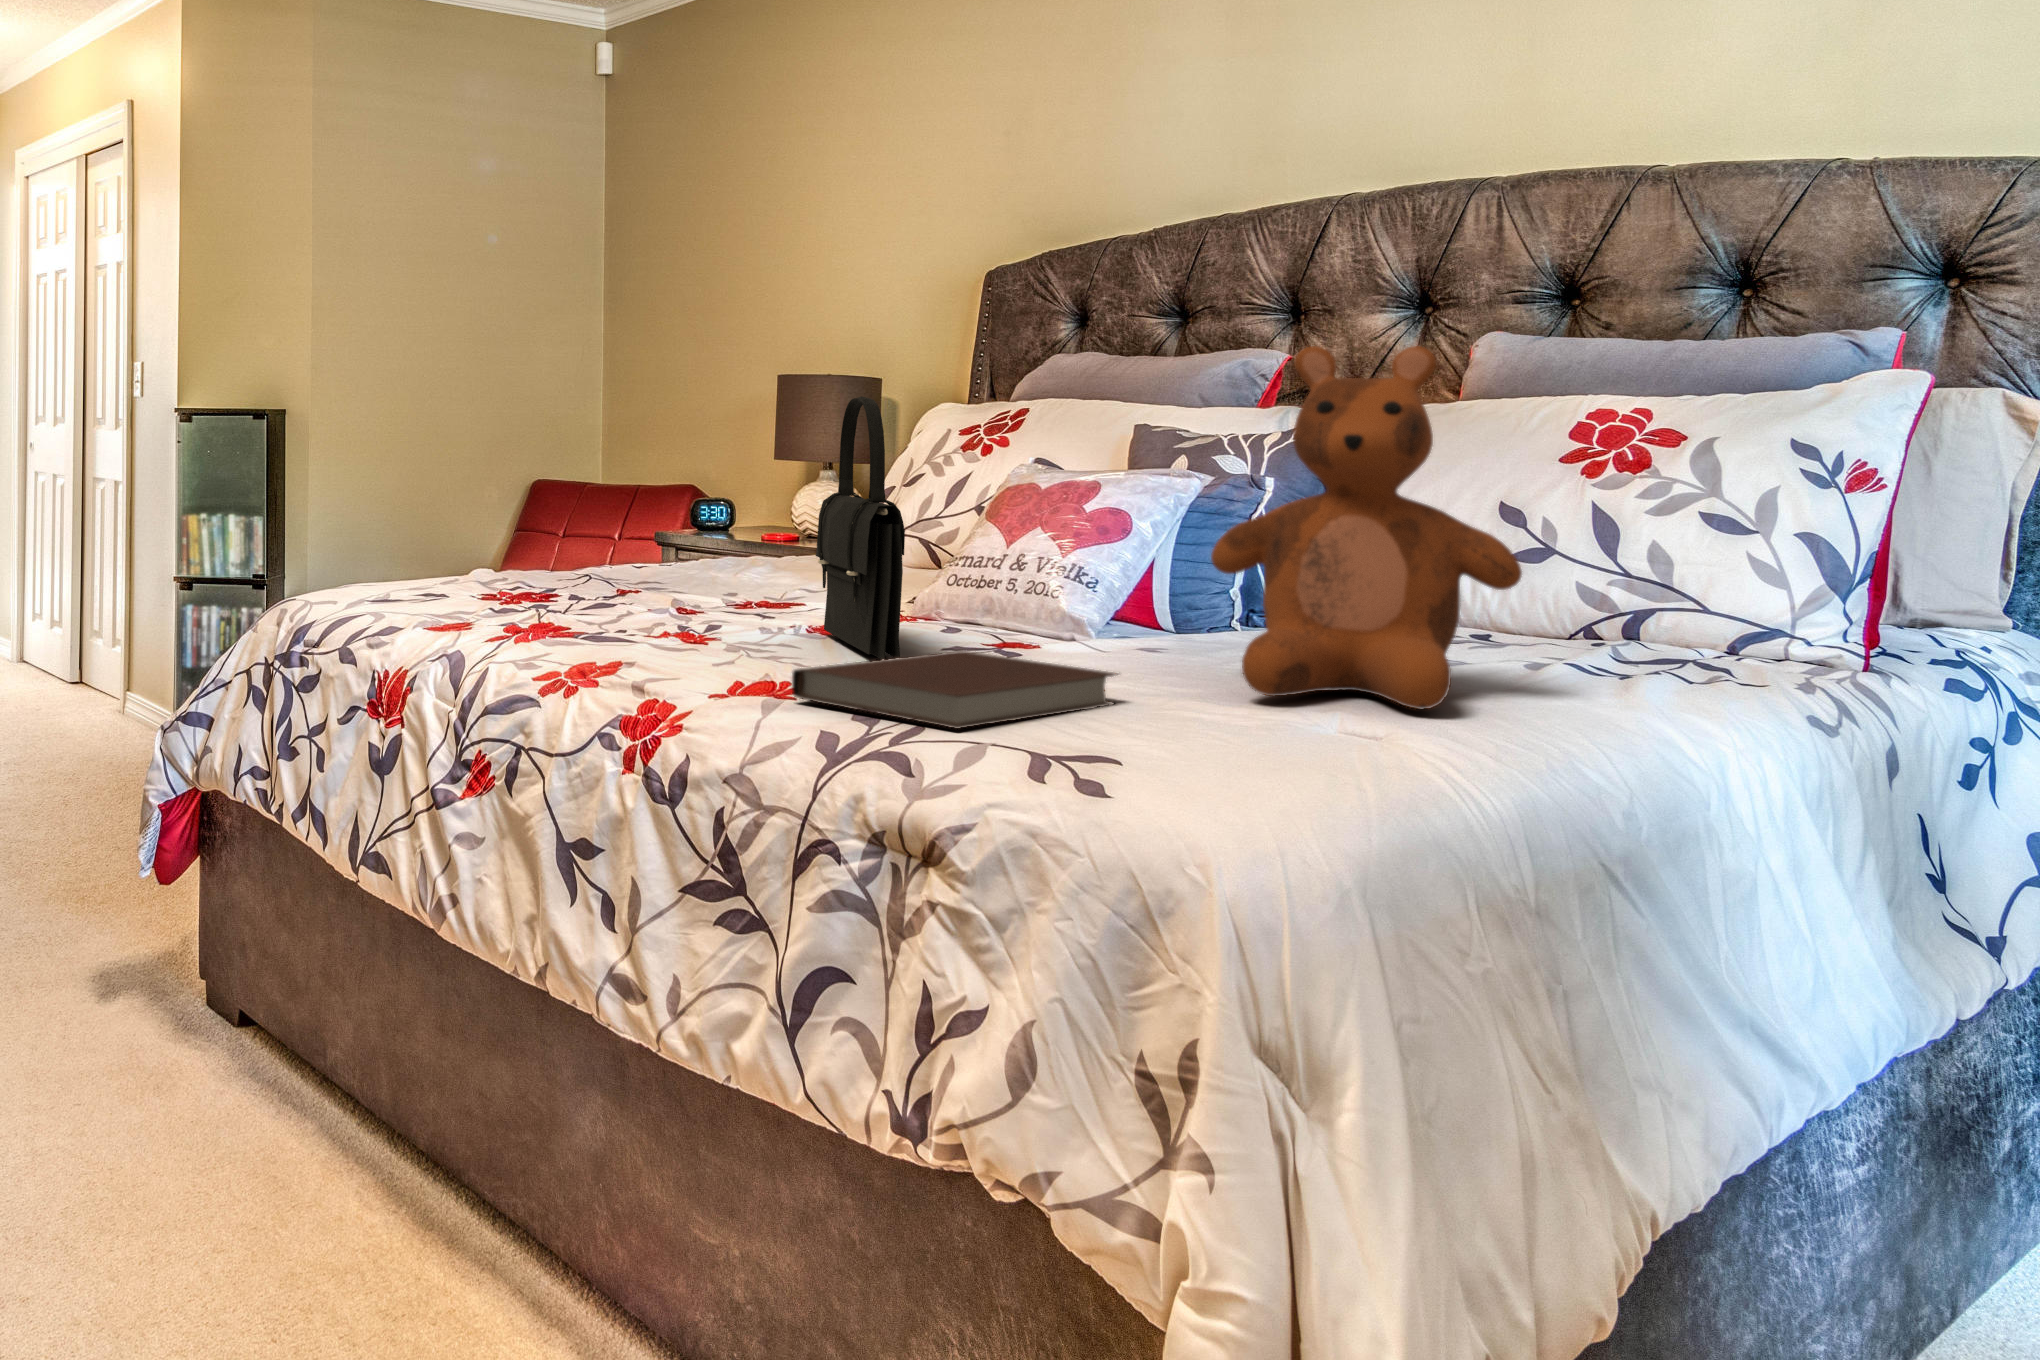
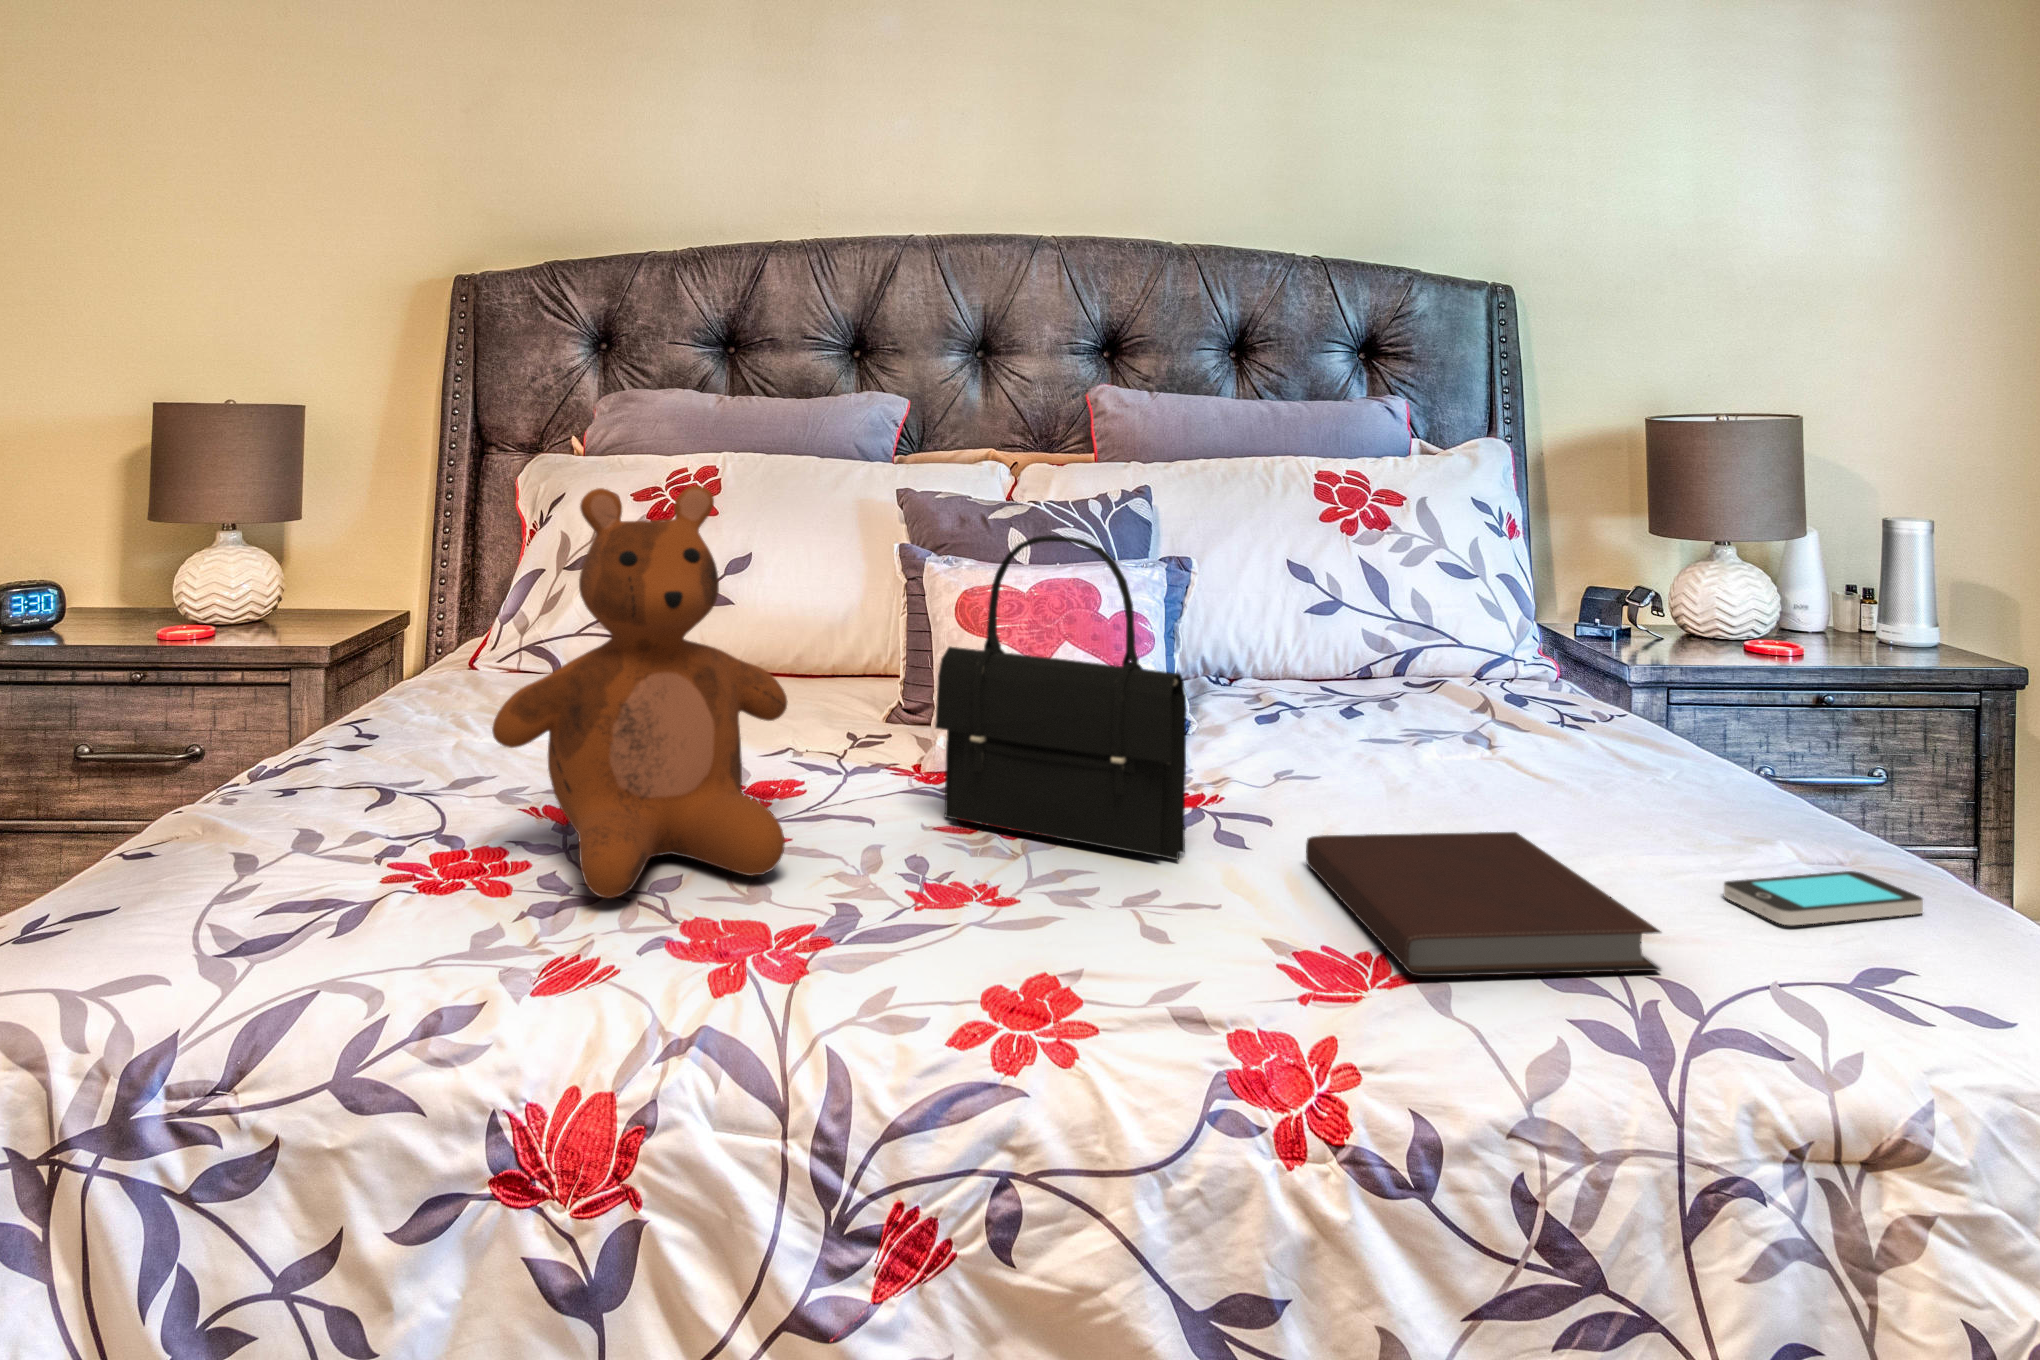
teddy bear: present [1211,346,1522,709] -> present [492,486,788,898]
smartphone: none [1159,721,1362,769] -> present [1724,871,1923,925]

